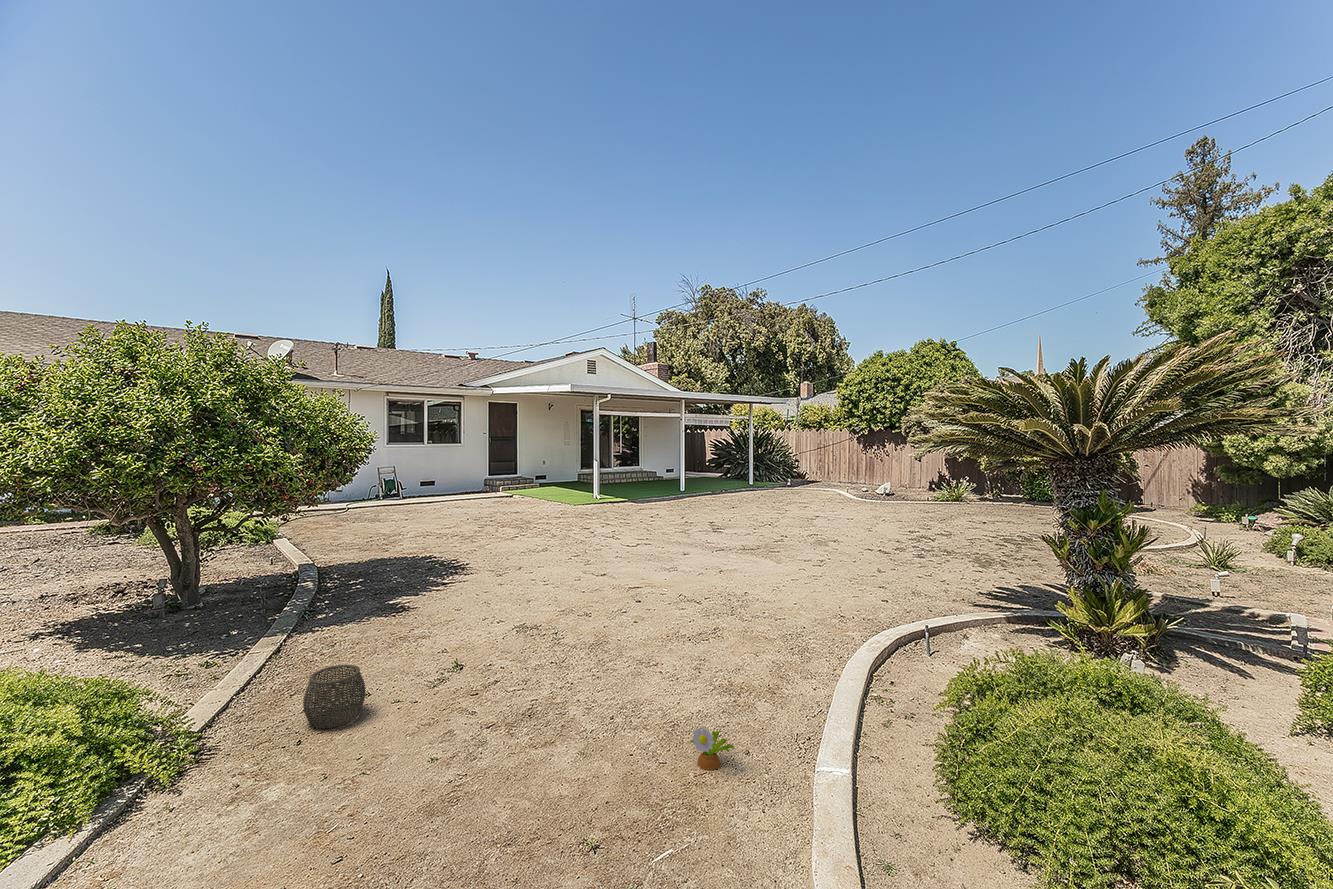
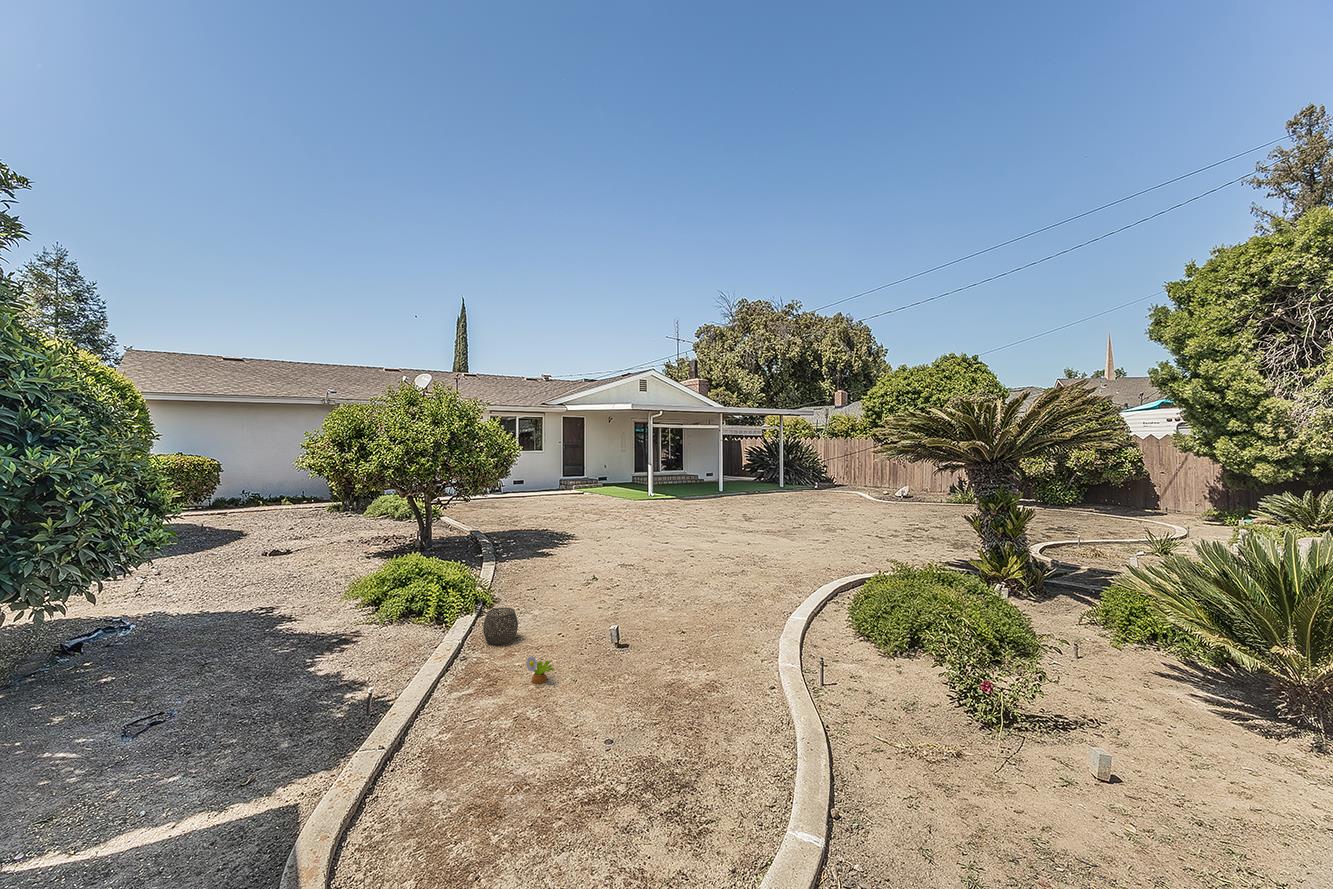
decorative plant: present [688,727,735,770] -> present [526,656,554,684]

